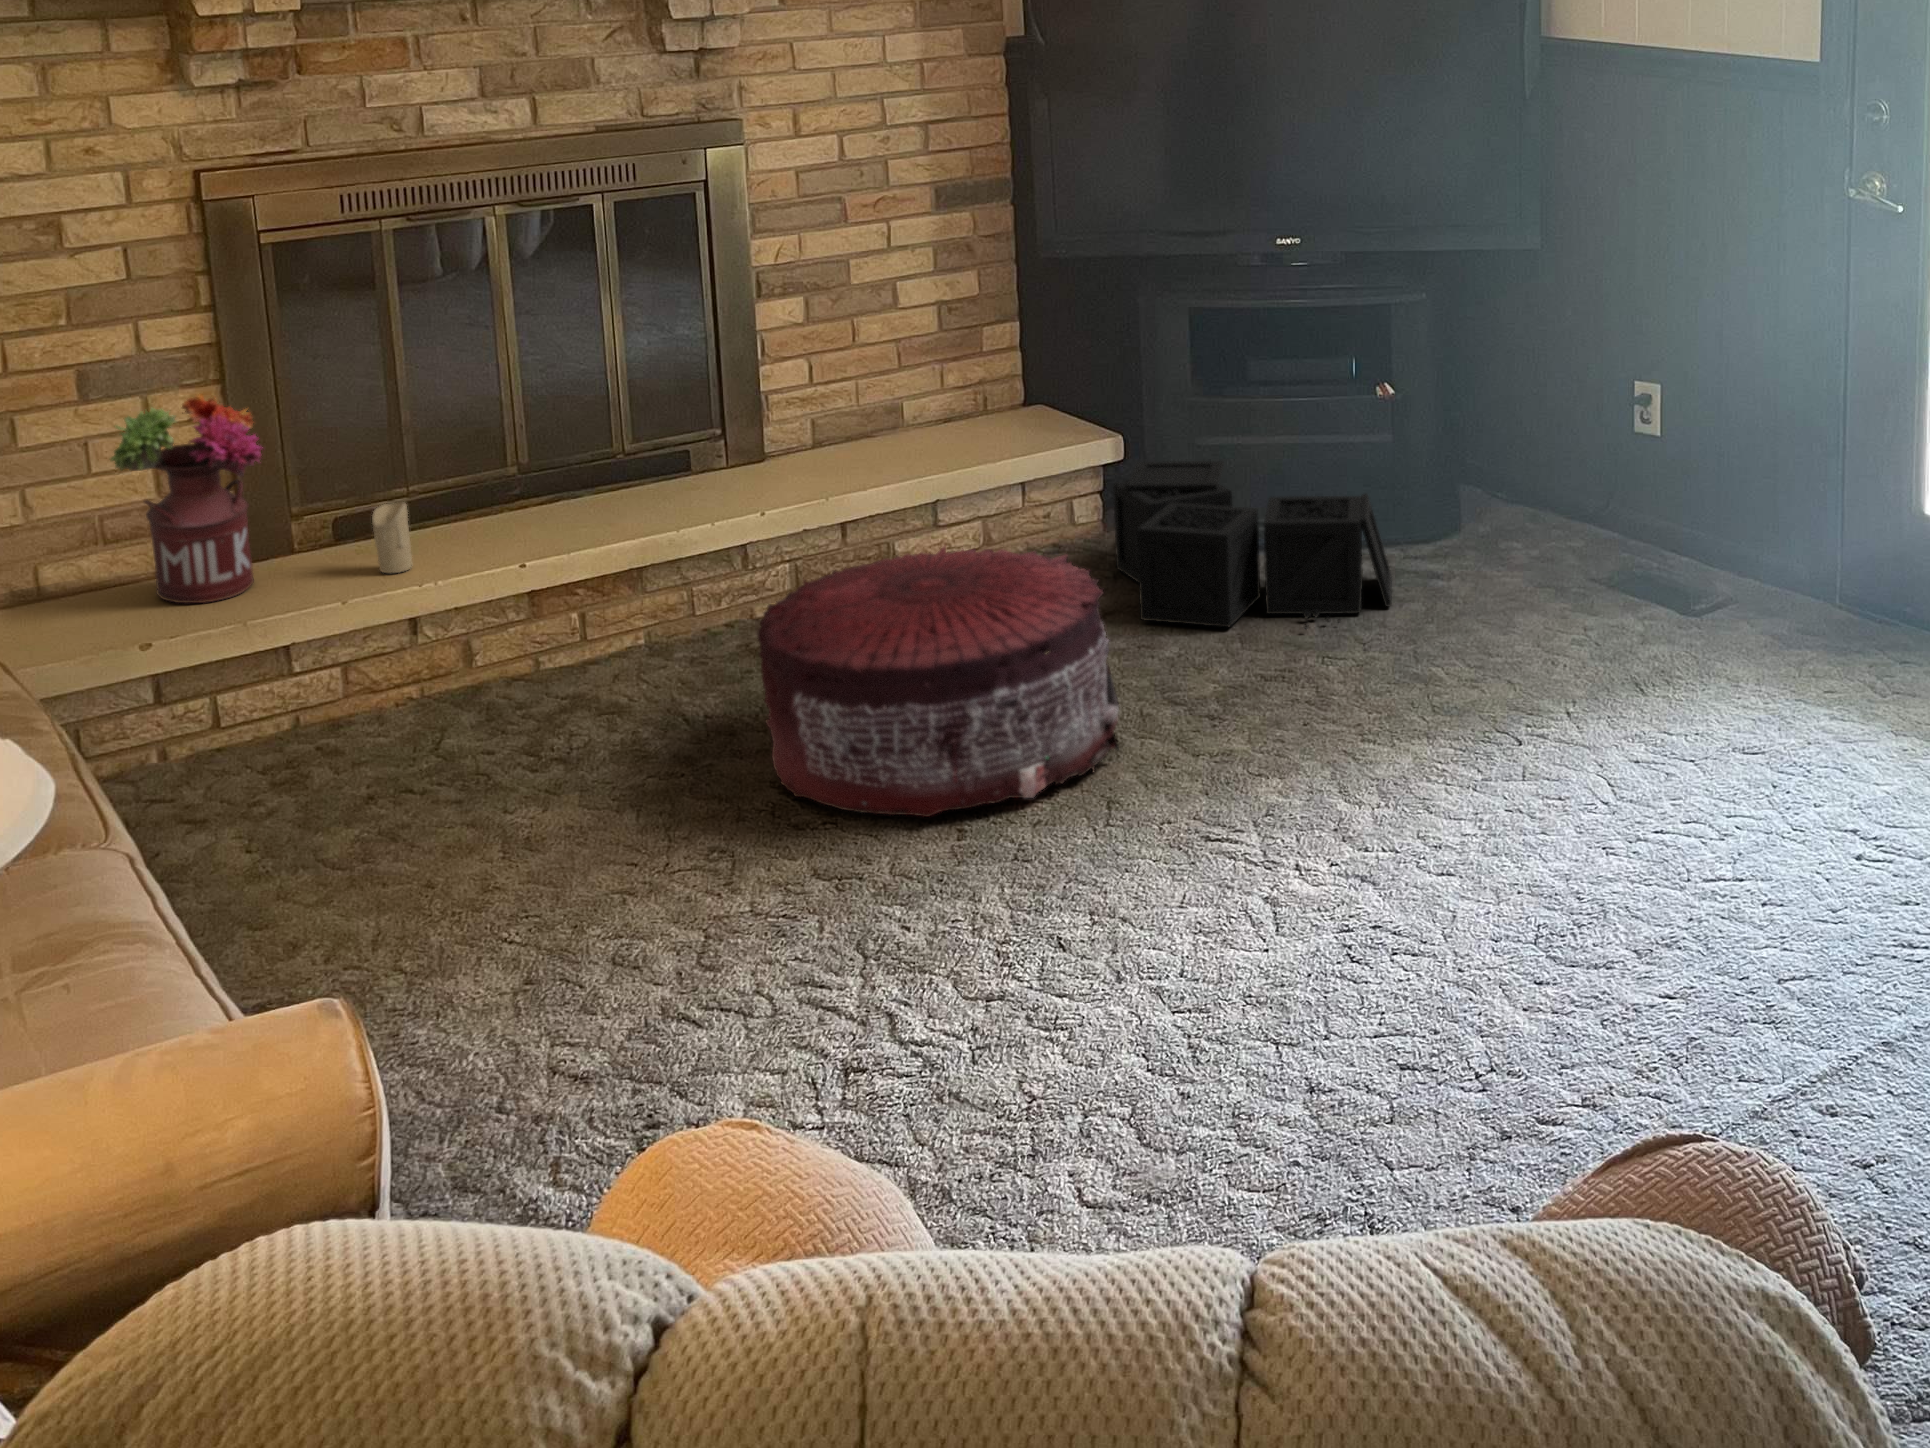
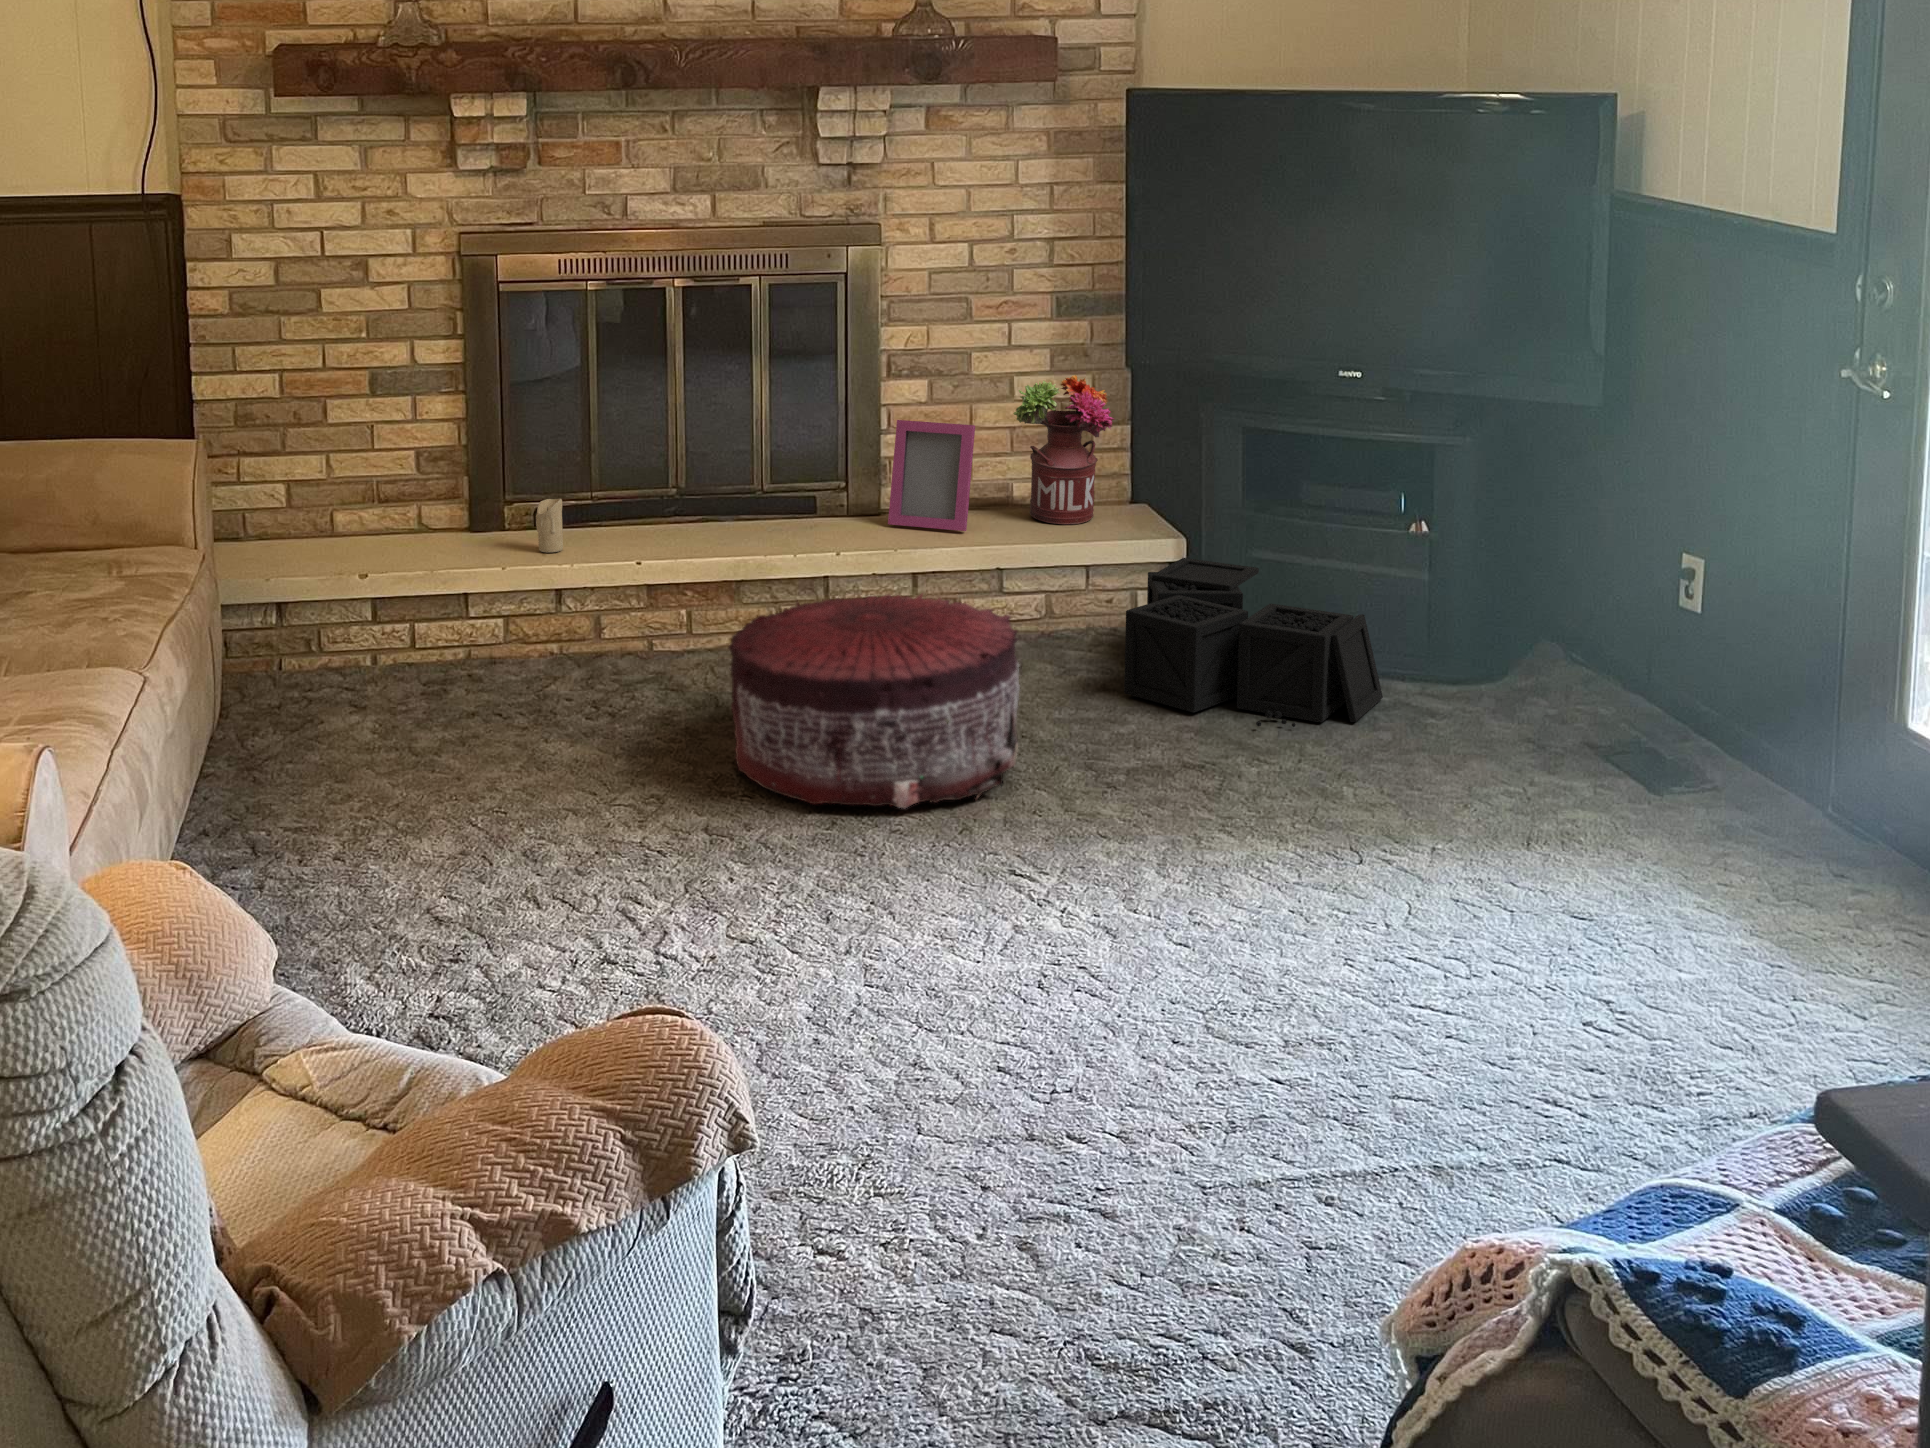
picture frame: none [787,345,888,473] -> present [888,420,975,531]
flower arrangement: present [110,393,263,603] -> present [1013,375,1115,524]

